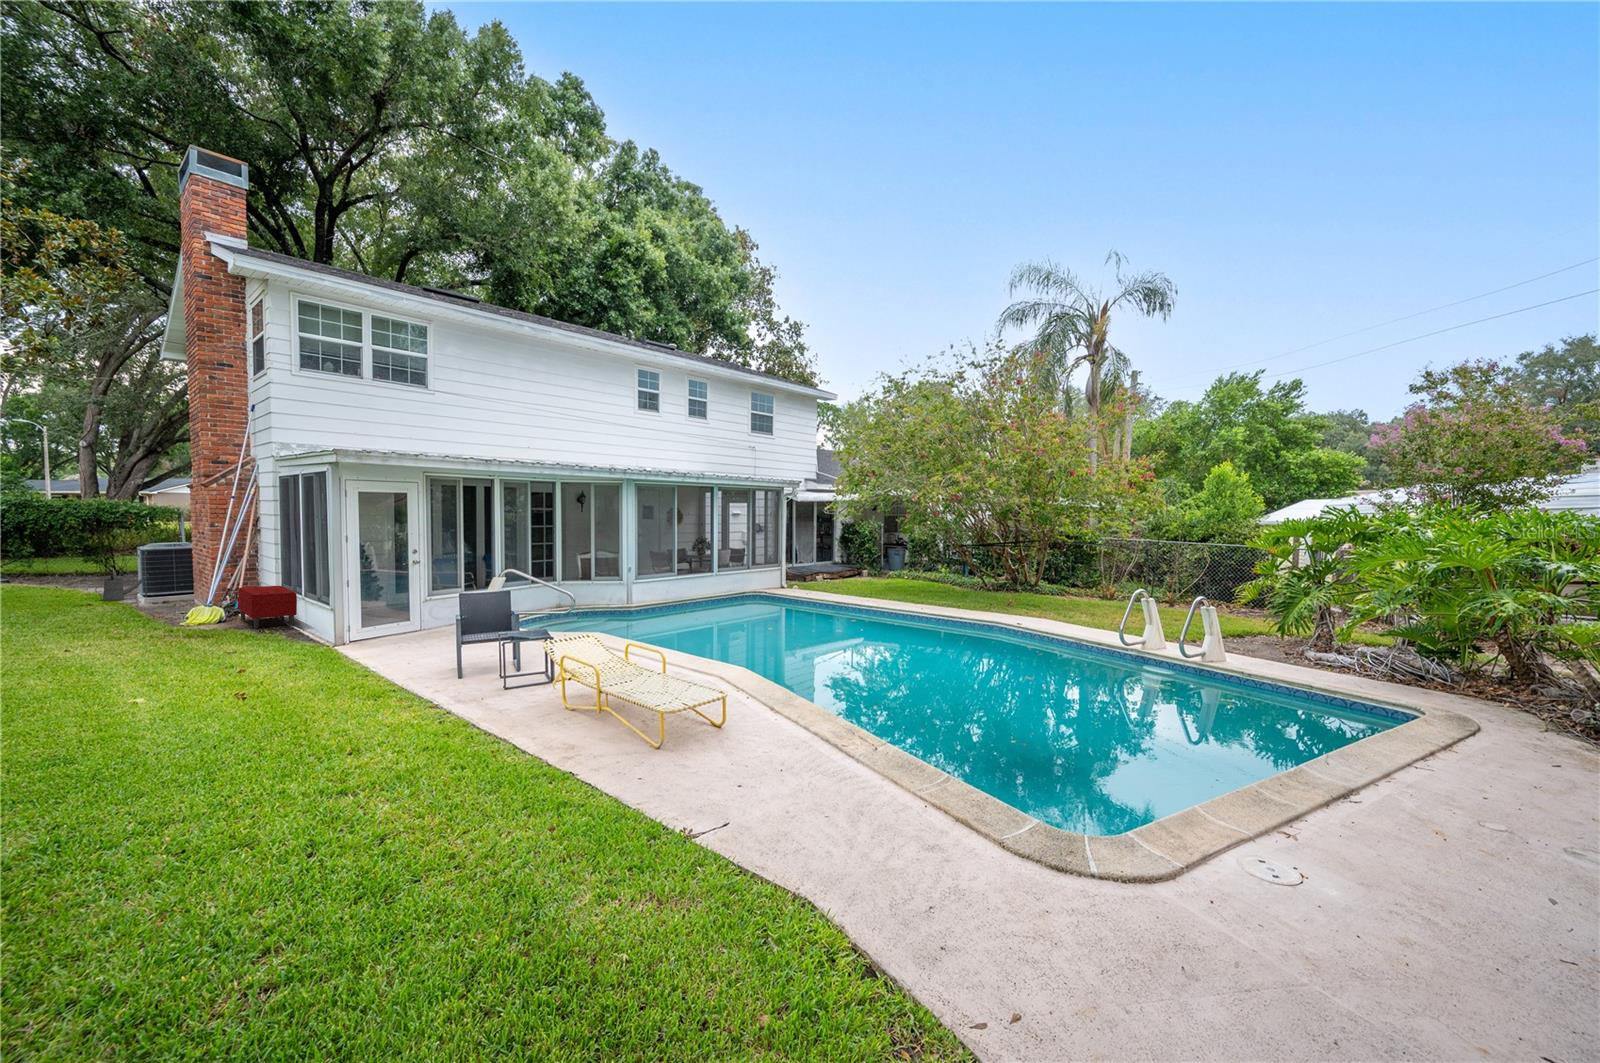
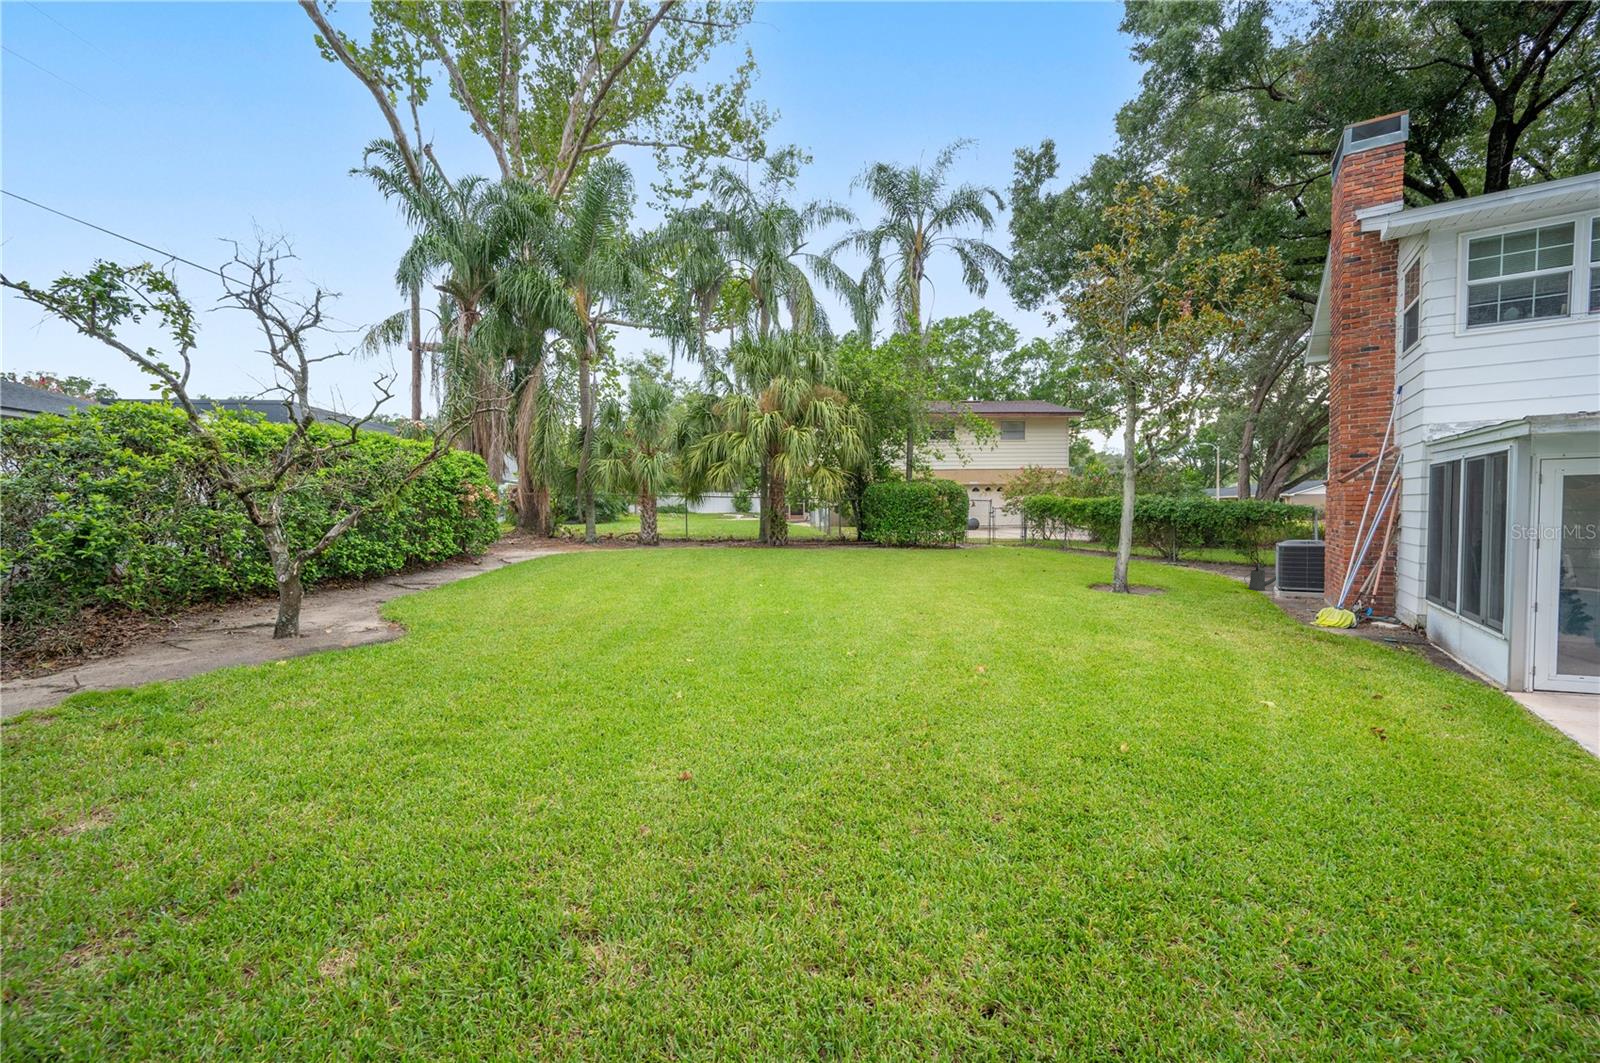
bench: present [238,586,297,629] -> none [1371,593,1448,649]

